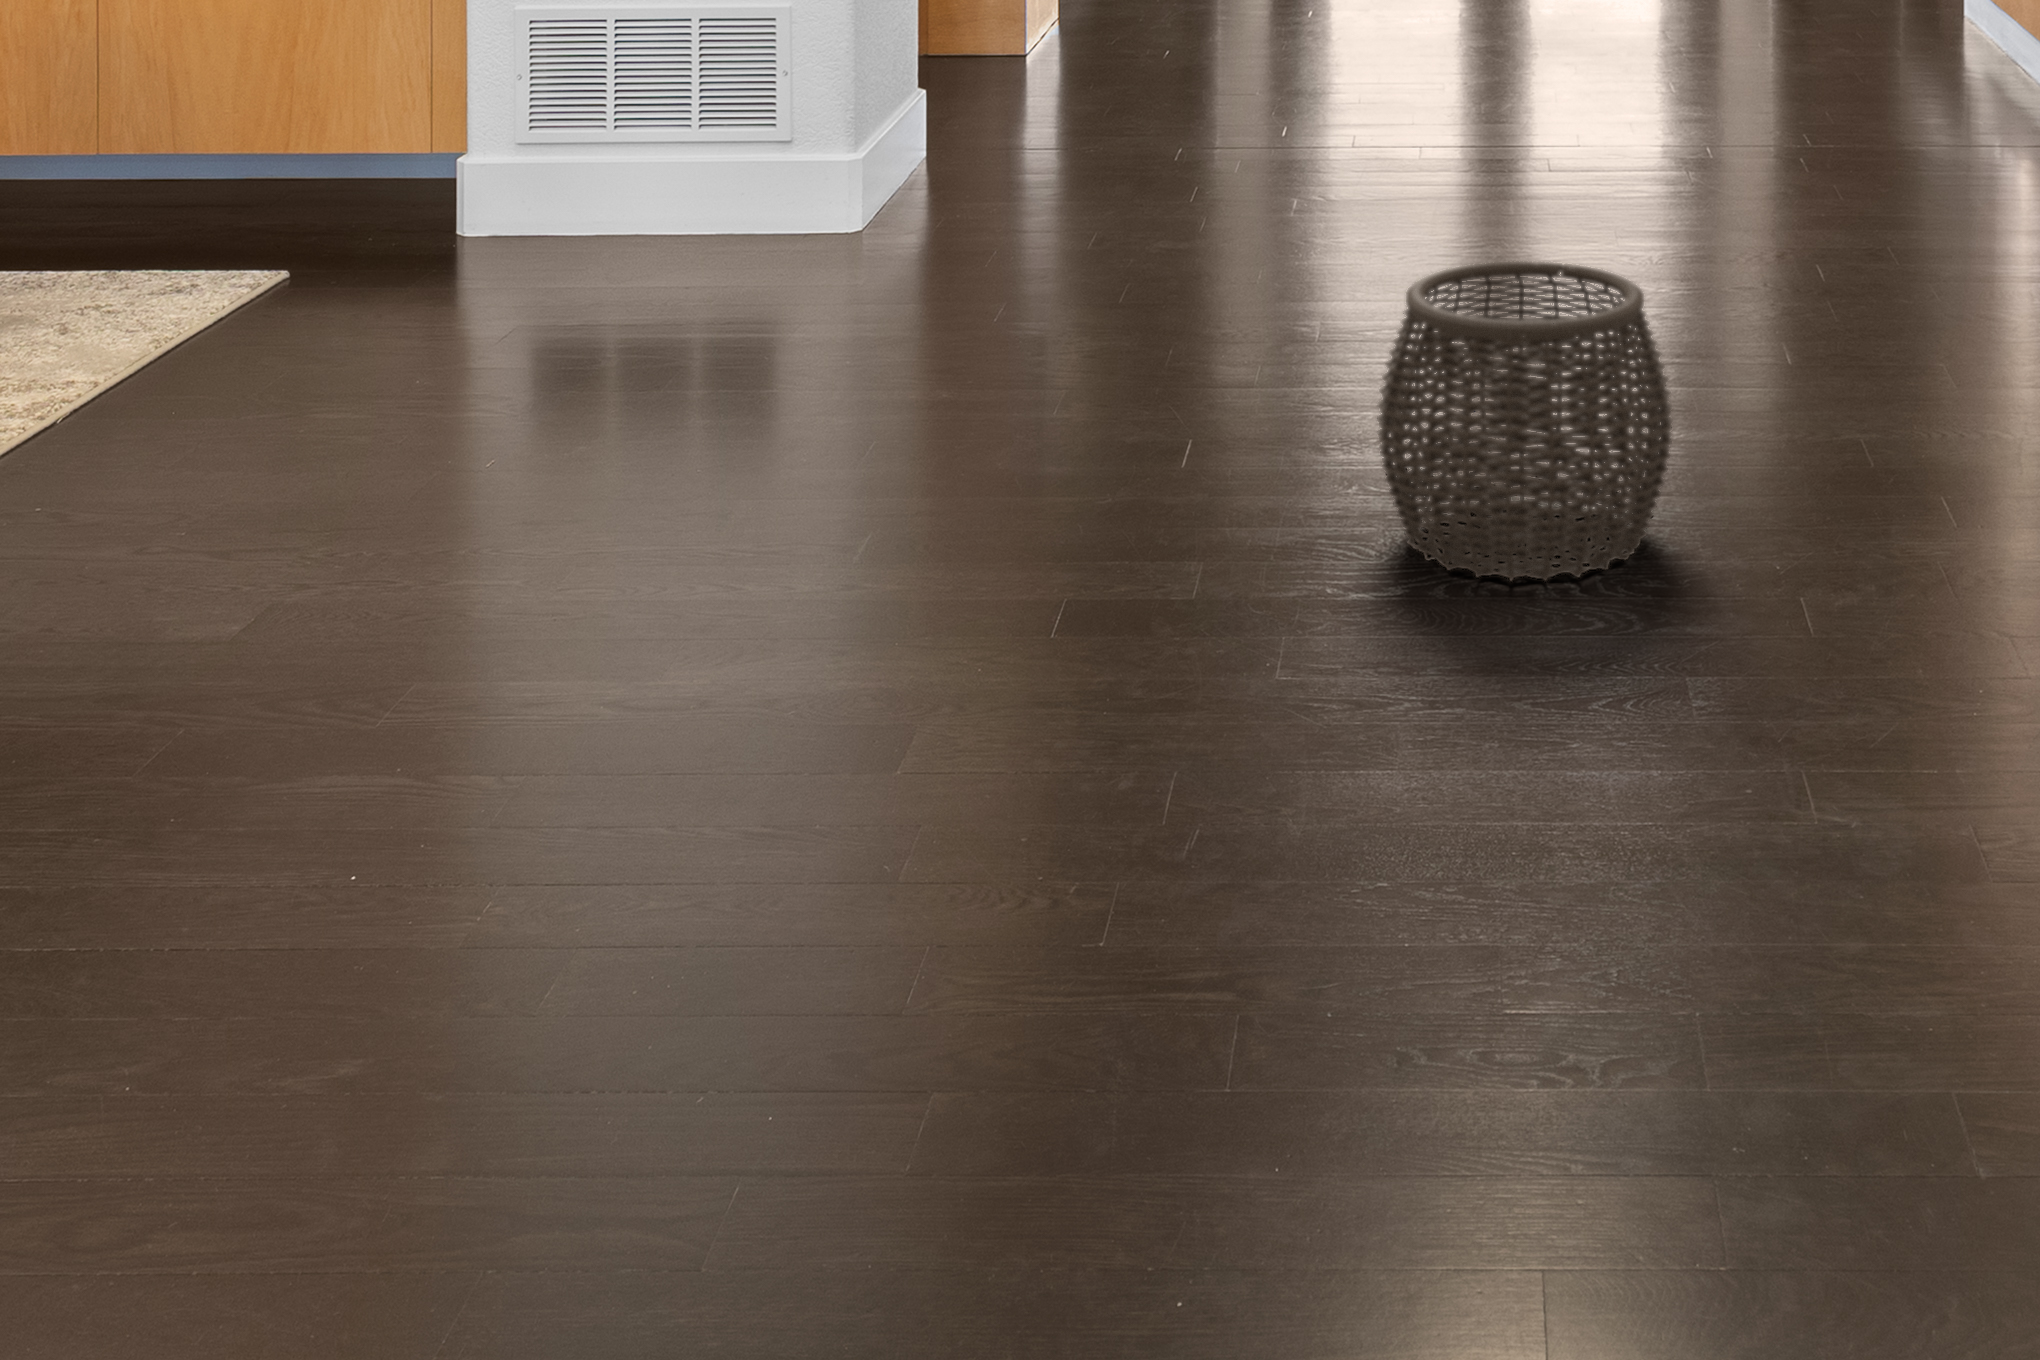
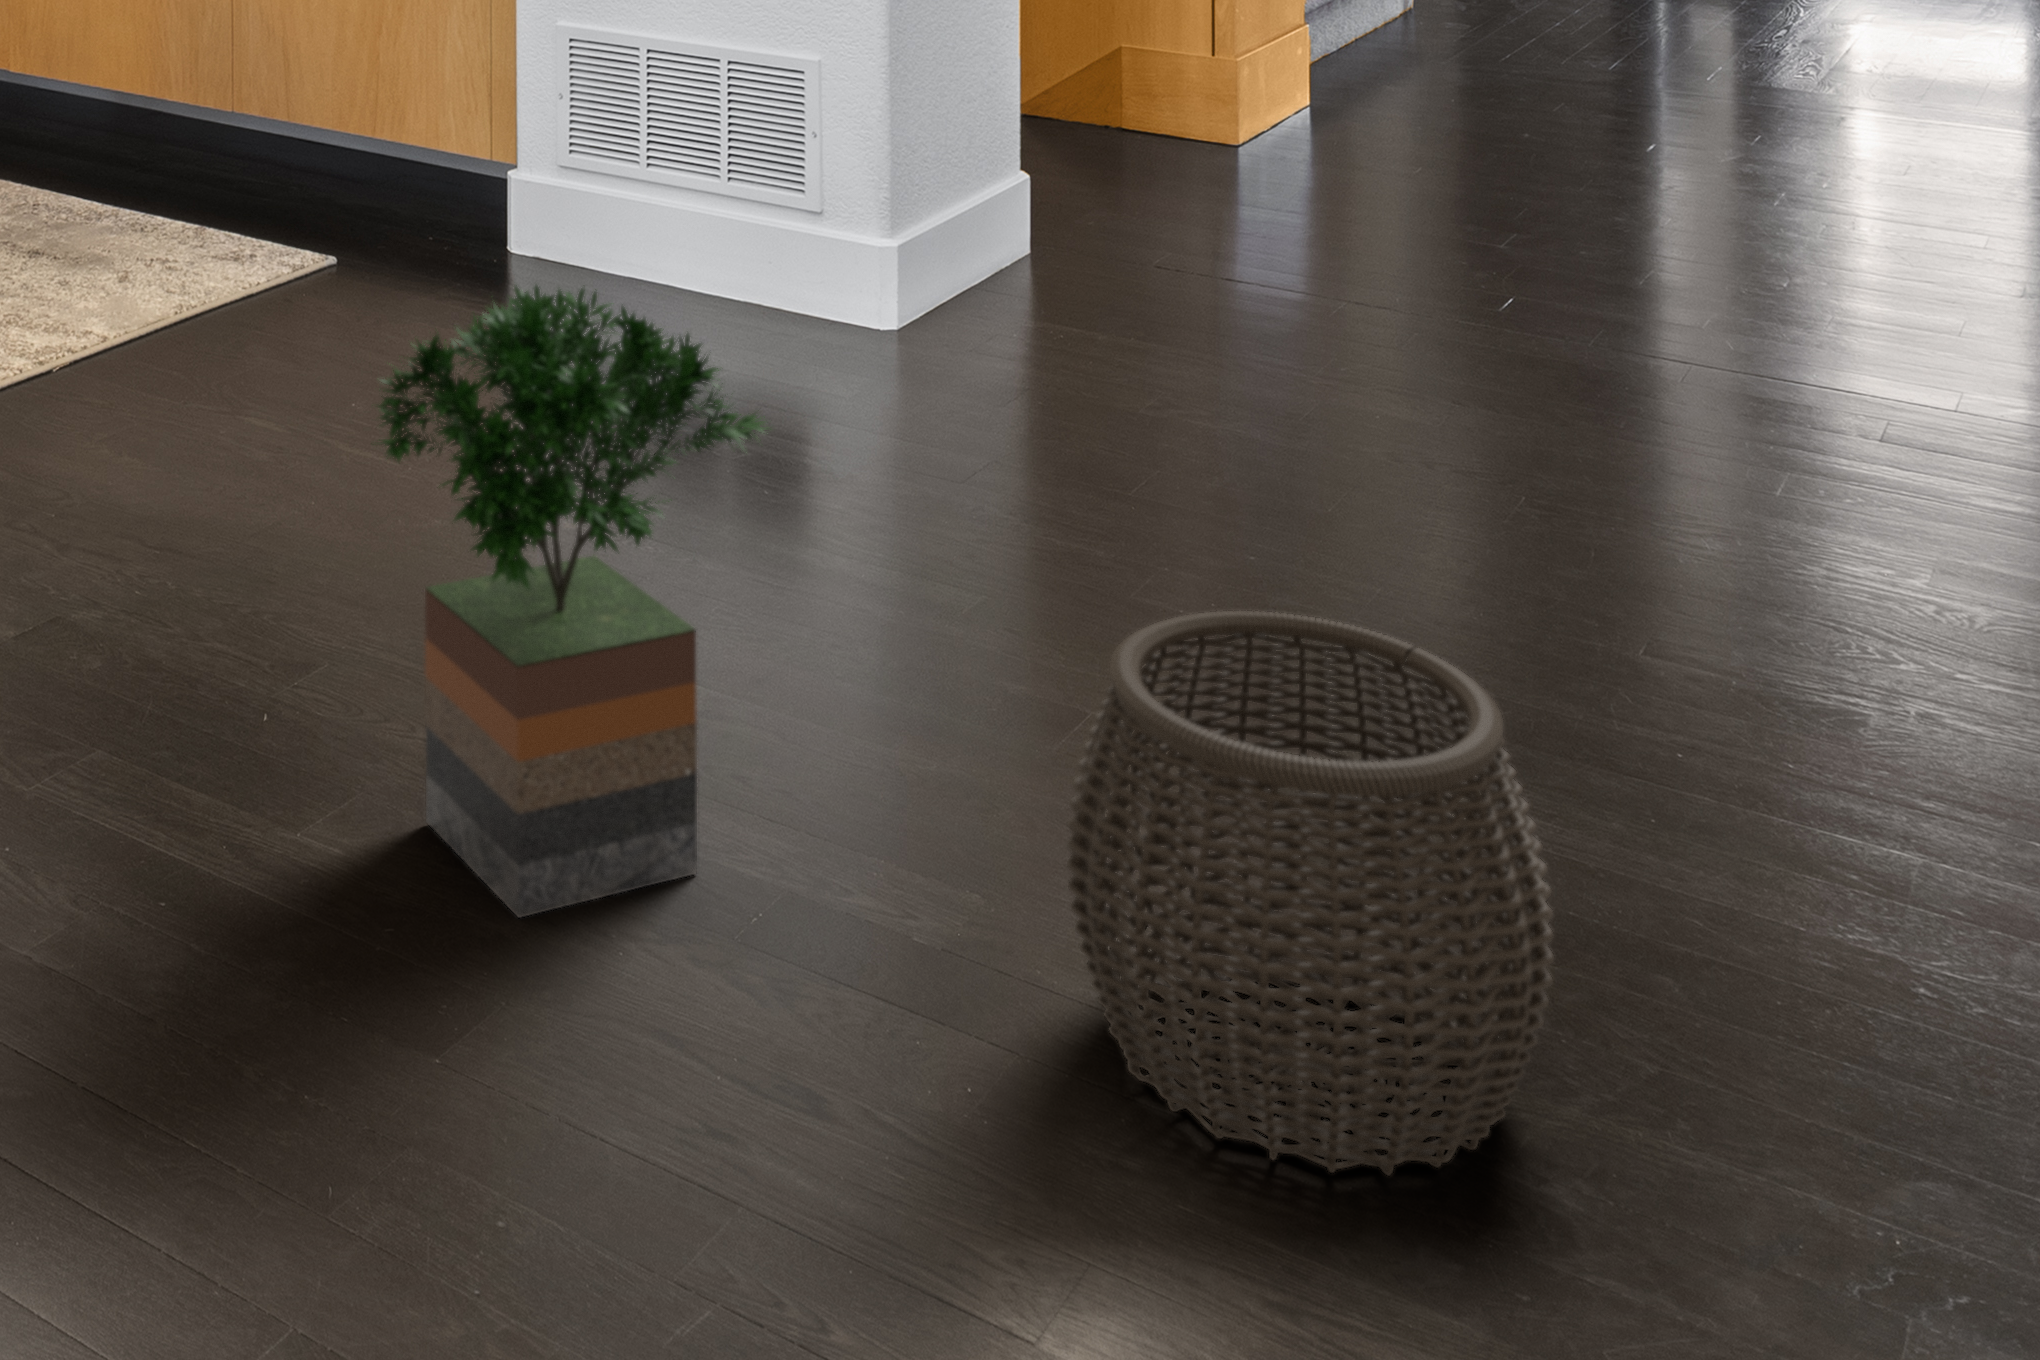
potted tree: none [851,133,1139,609] -> present [379,285,765,917]

